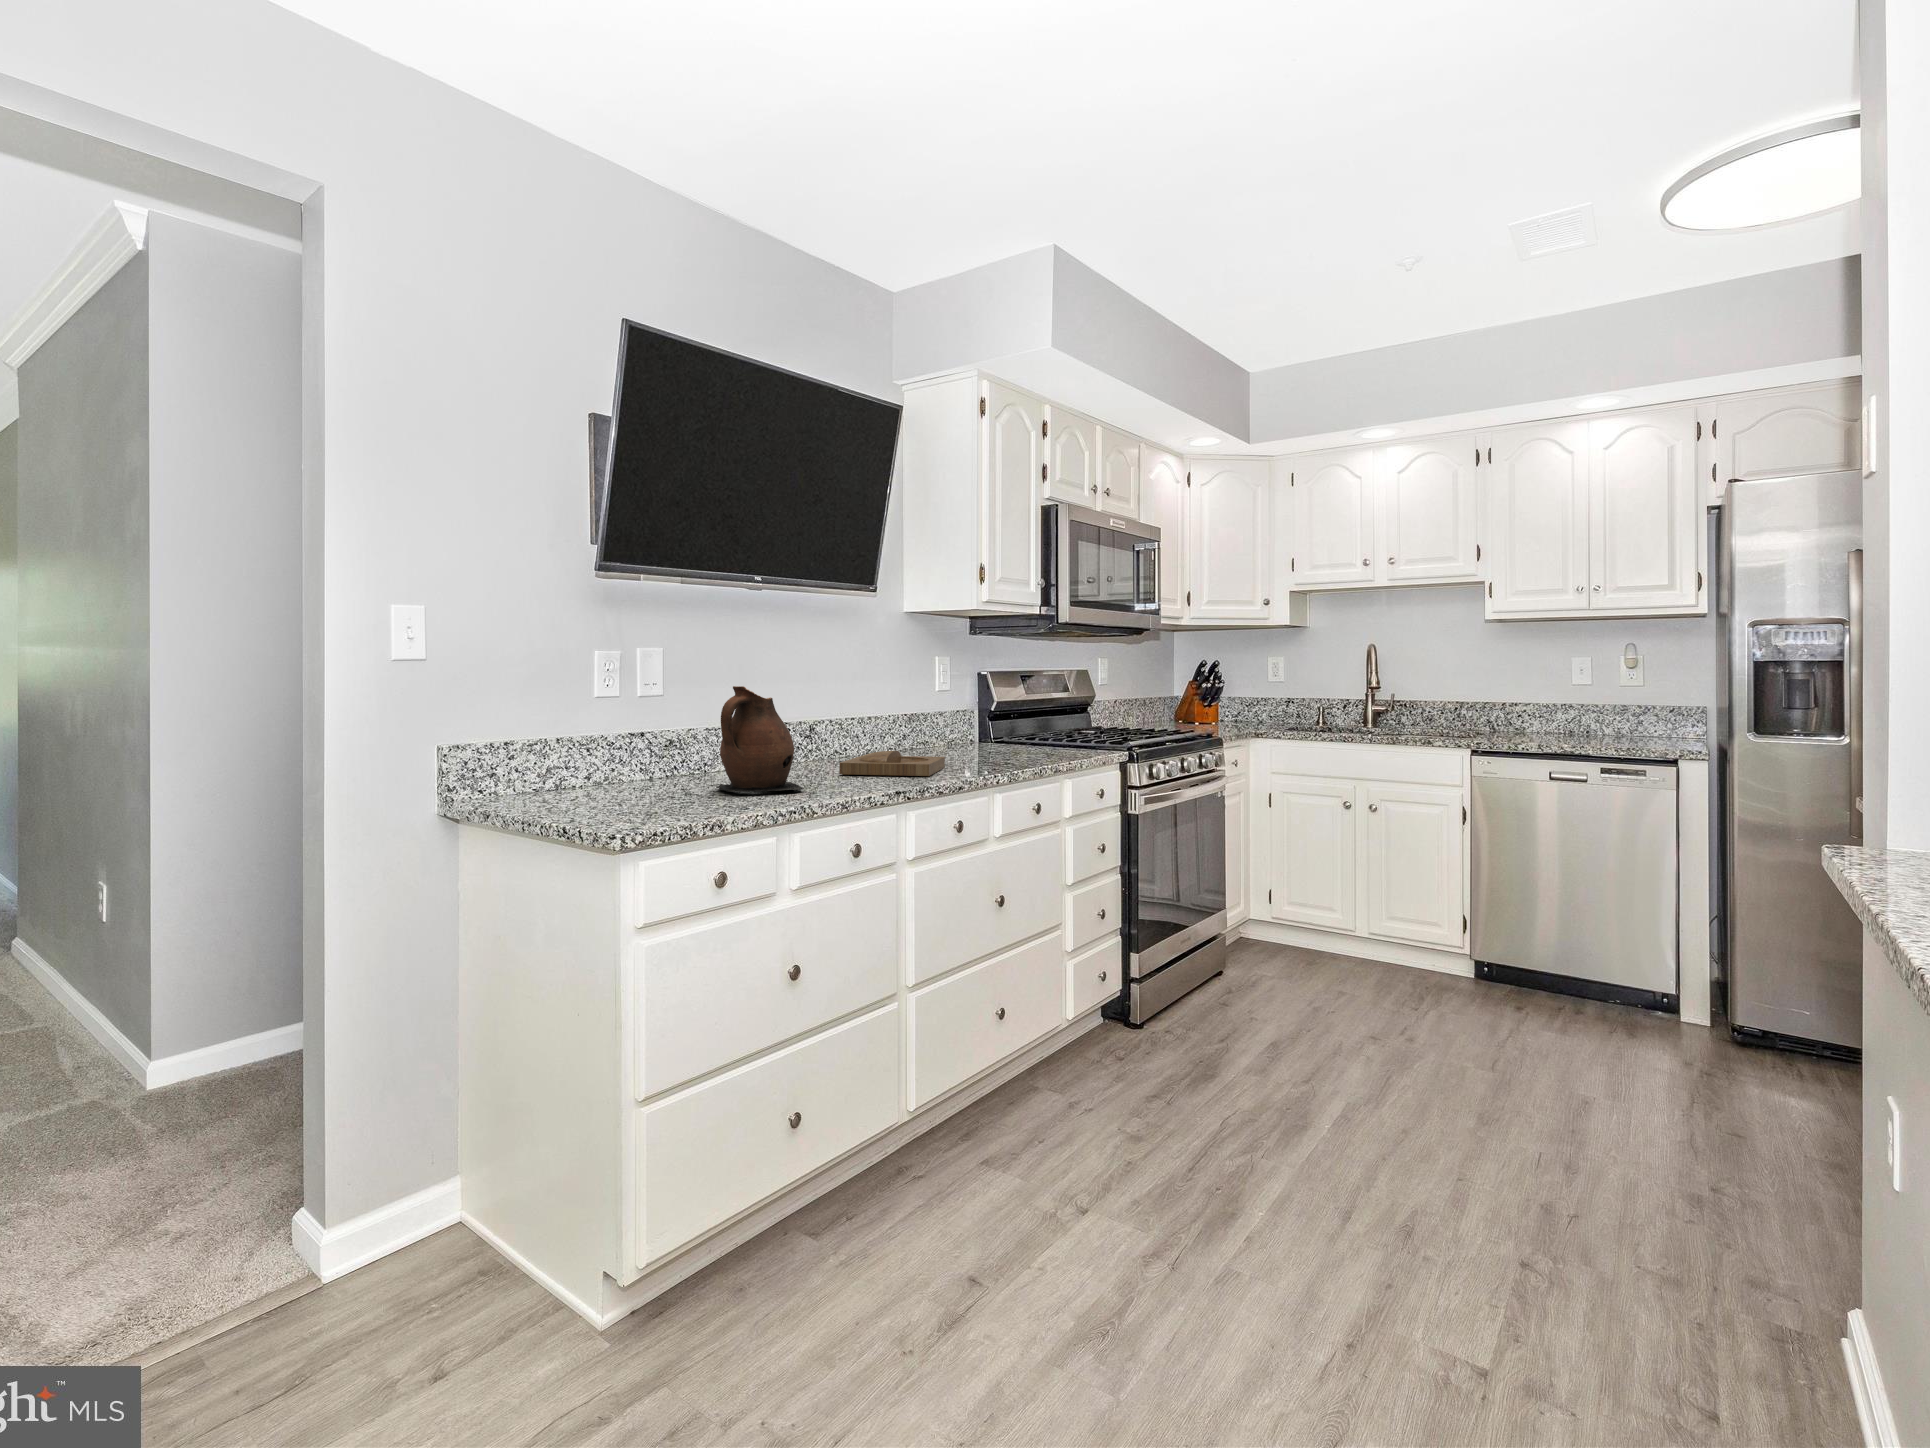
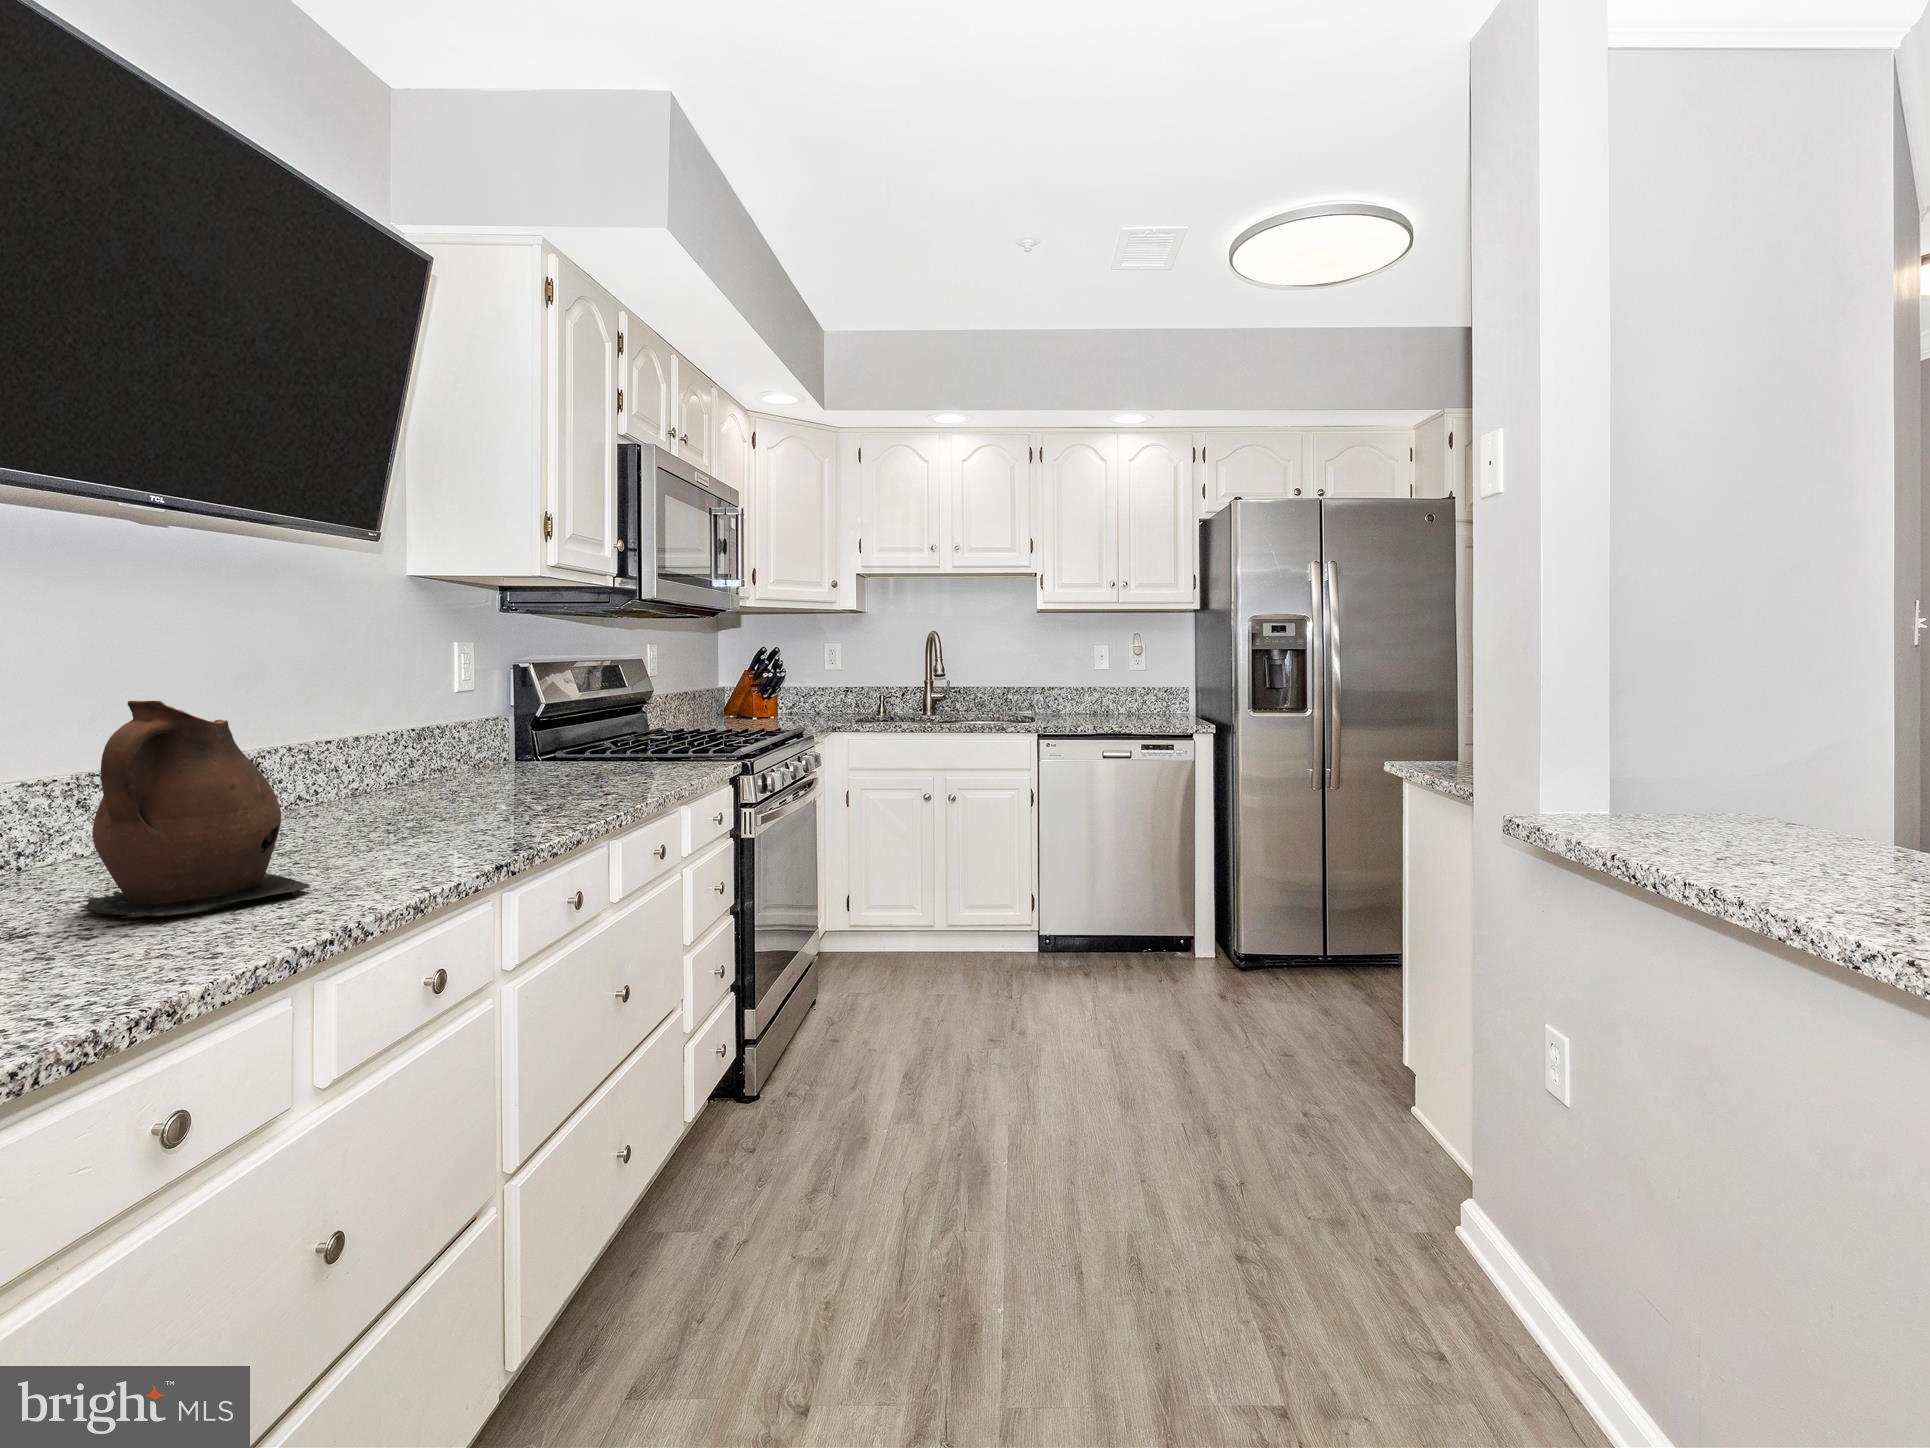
tray: present [839,751,945,776] -> none [349,791,525,841]

